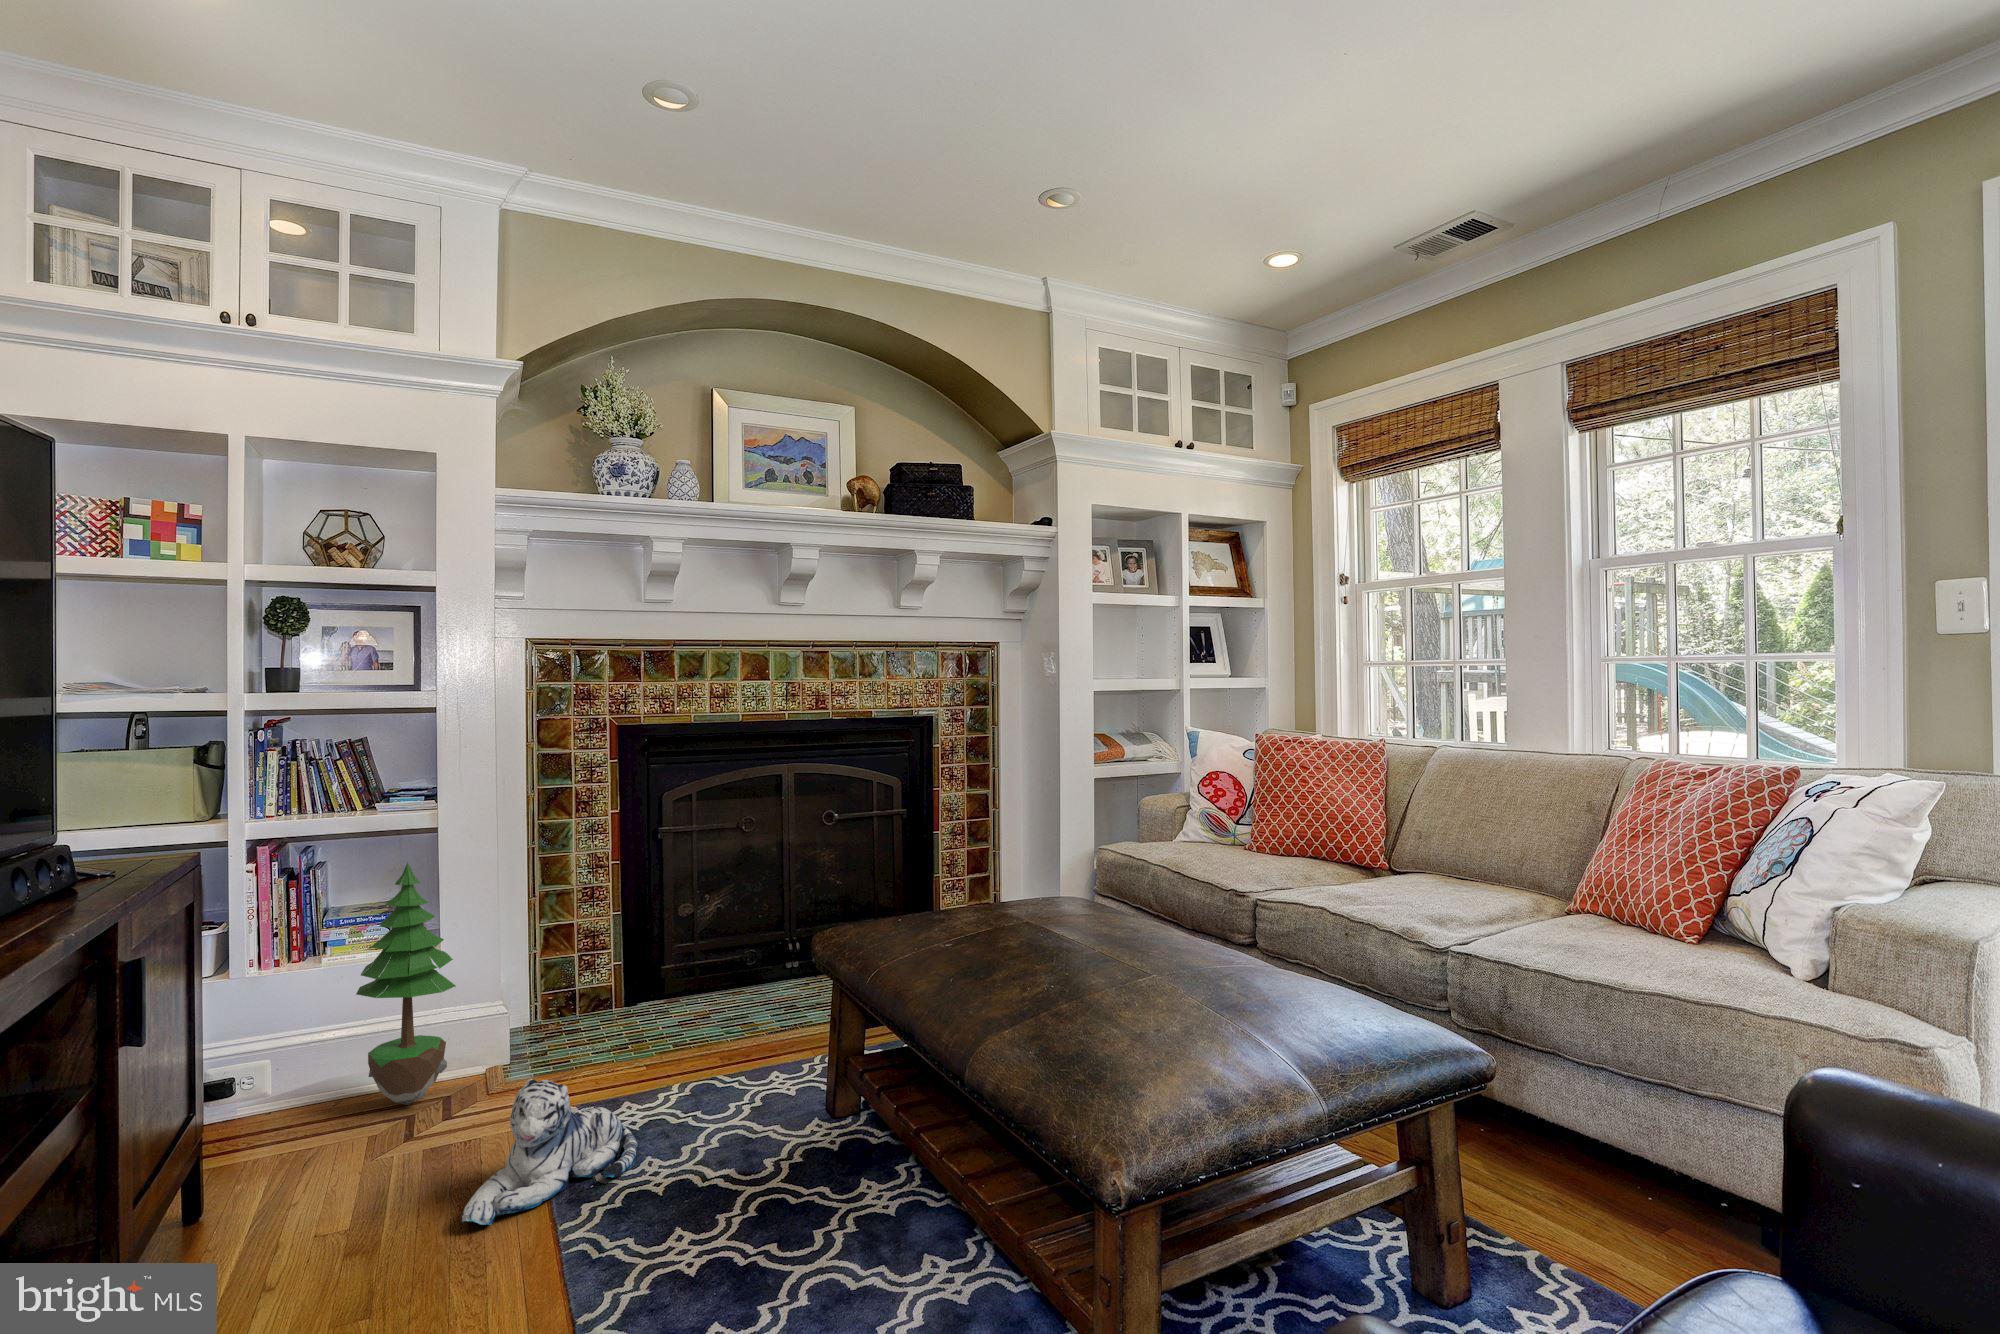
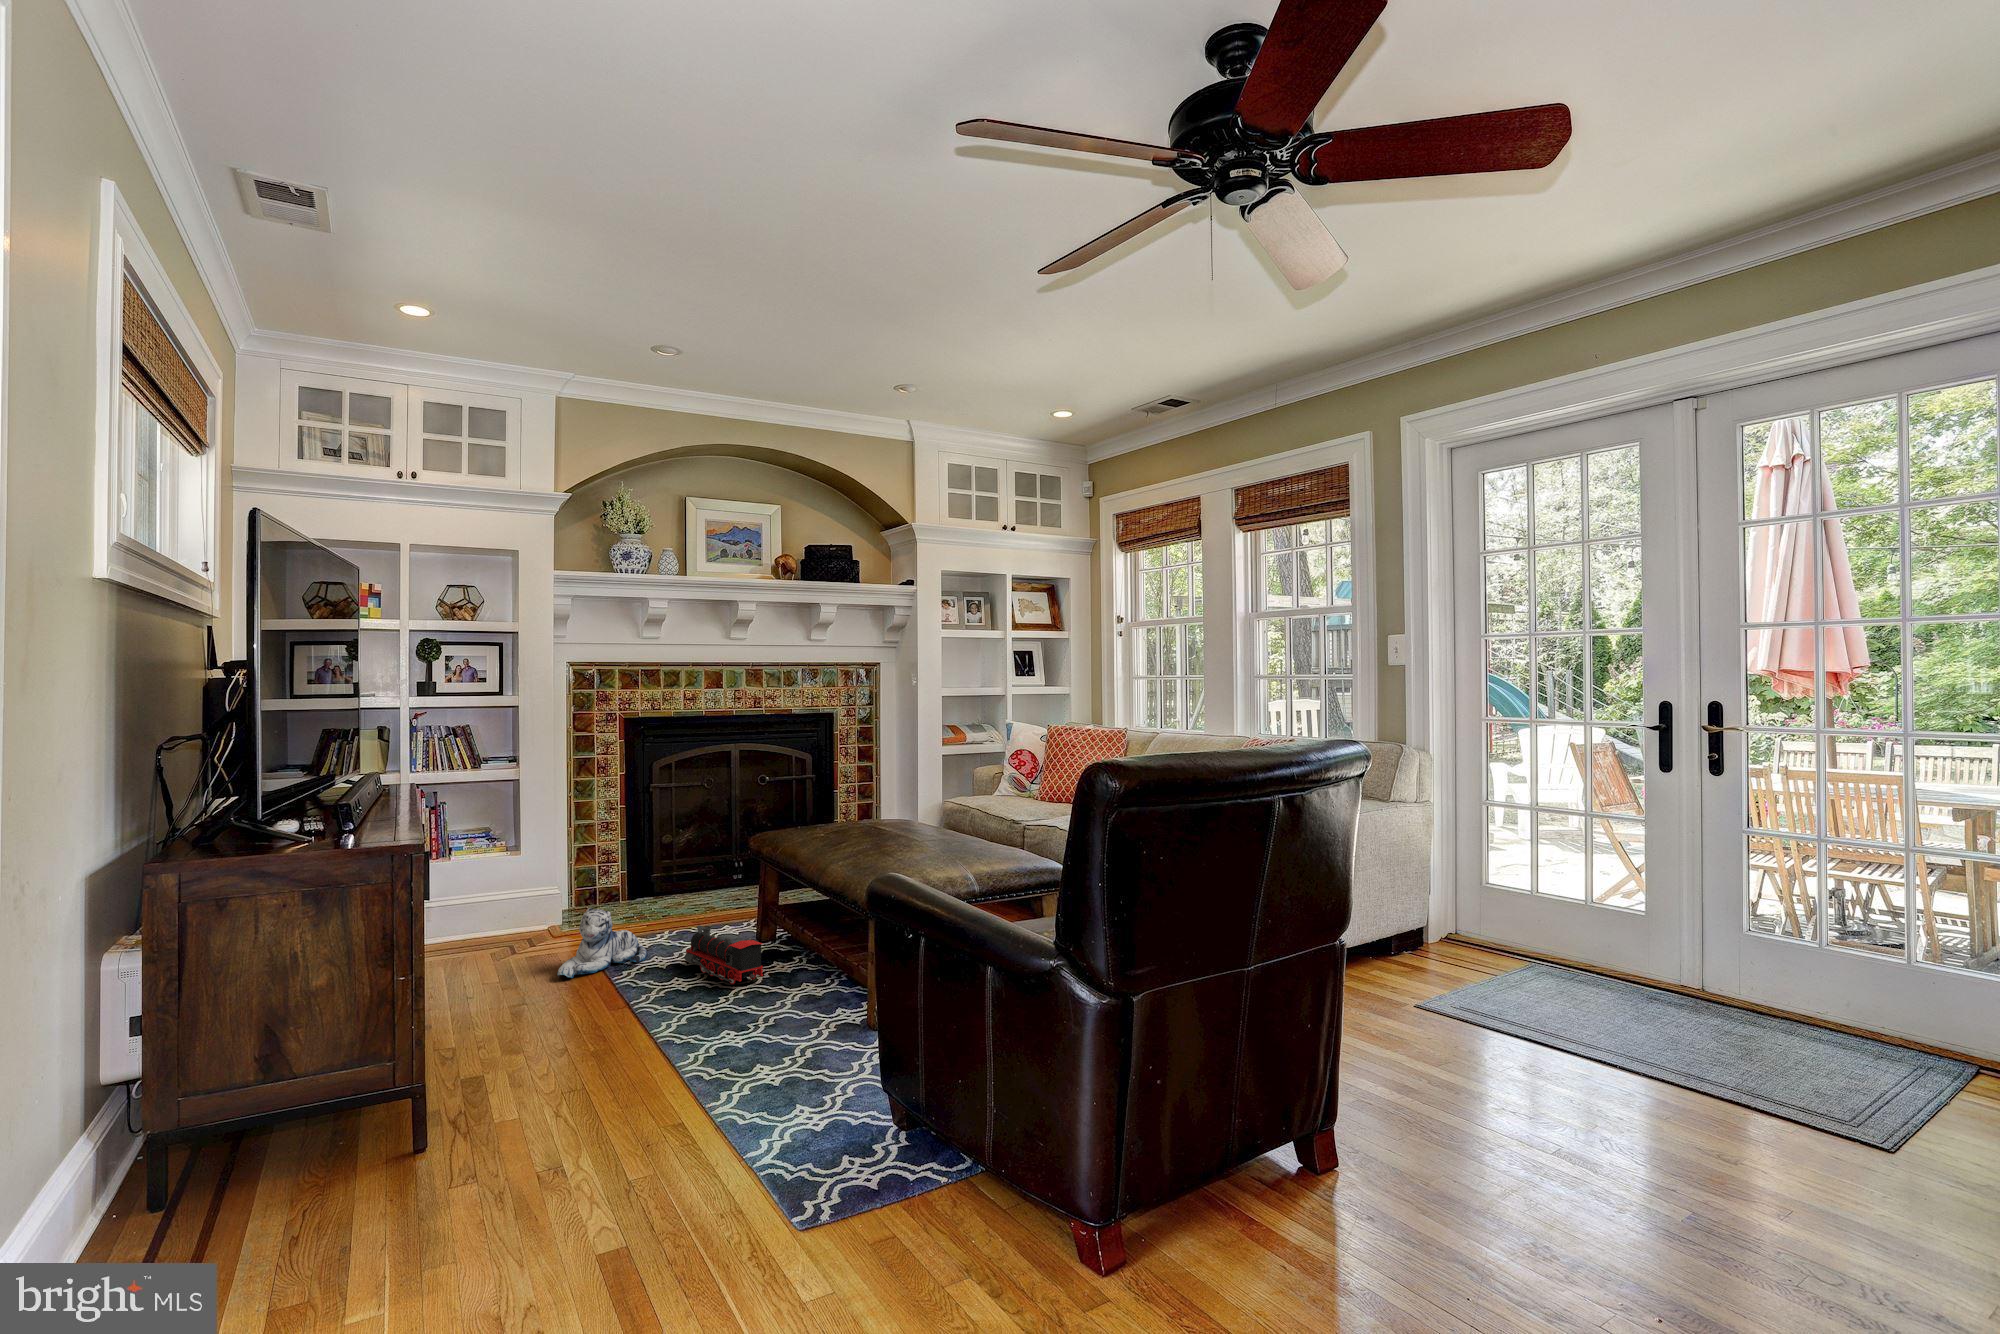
potted tree: present [356,862,456,1105] -> none [478,797,534,941]
toy train: none [702,1112,852,1255] -> present [684,925,763,984]

